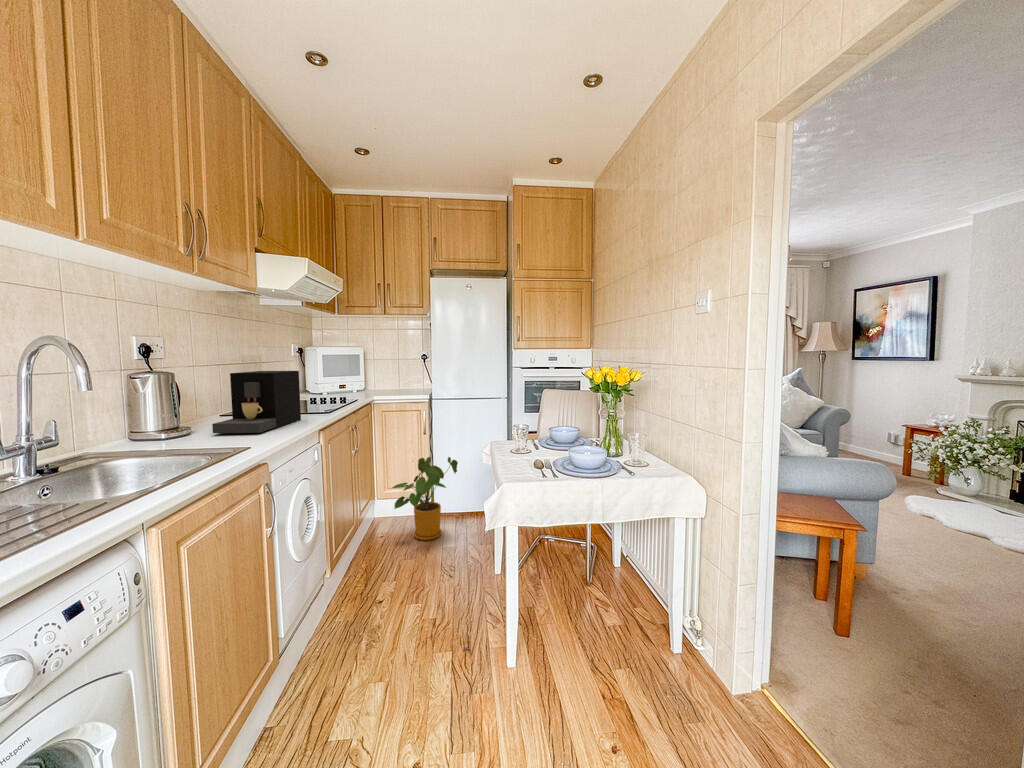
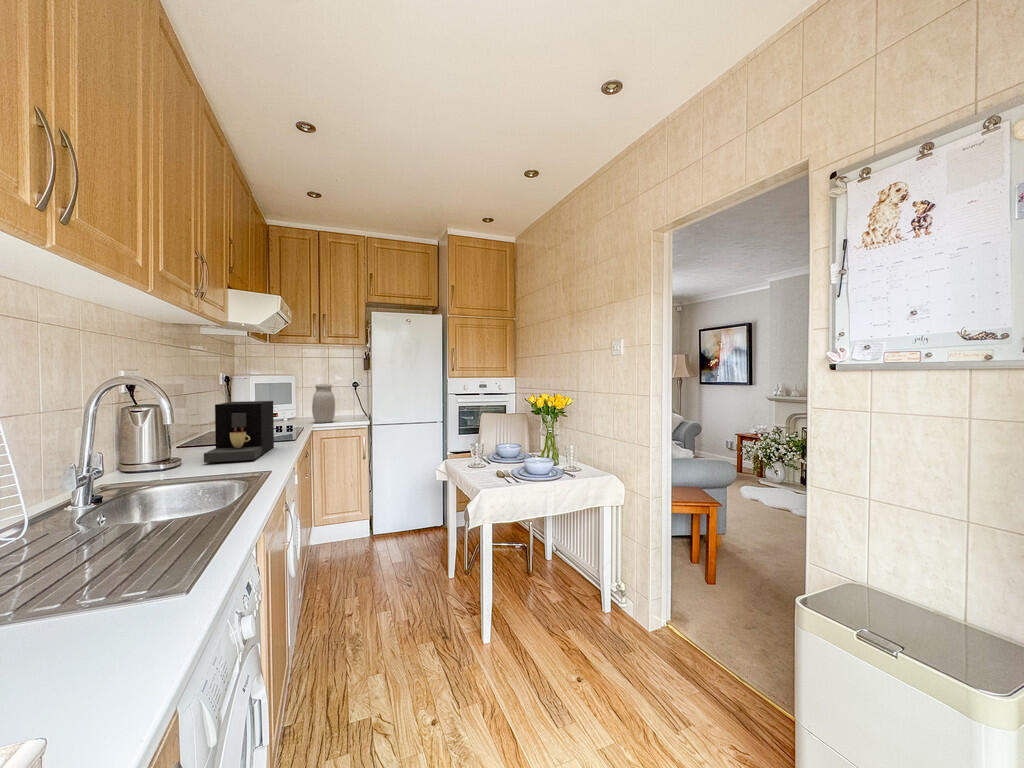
jar: none [372,355,394,395] -> present [312,384,335,423]
house plant: present [392,457,458,540] -> none [340,479,401,559]

